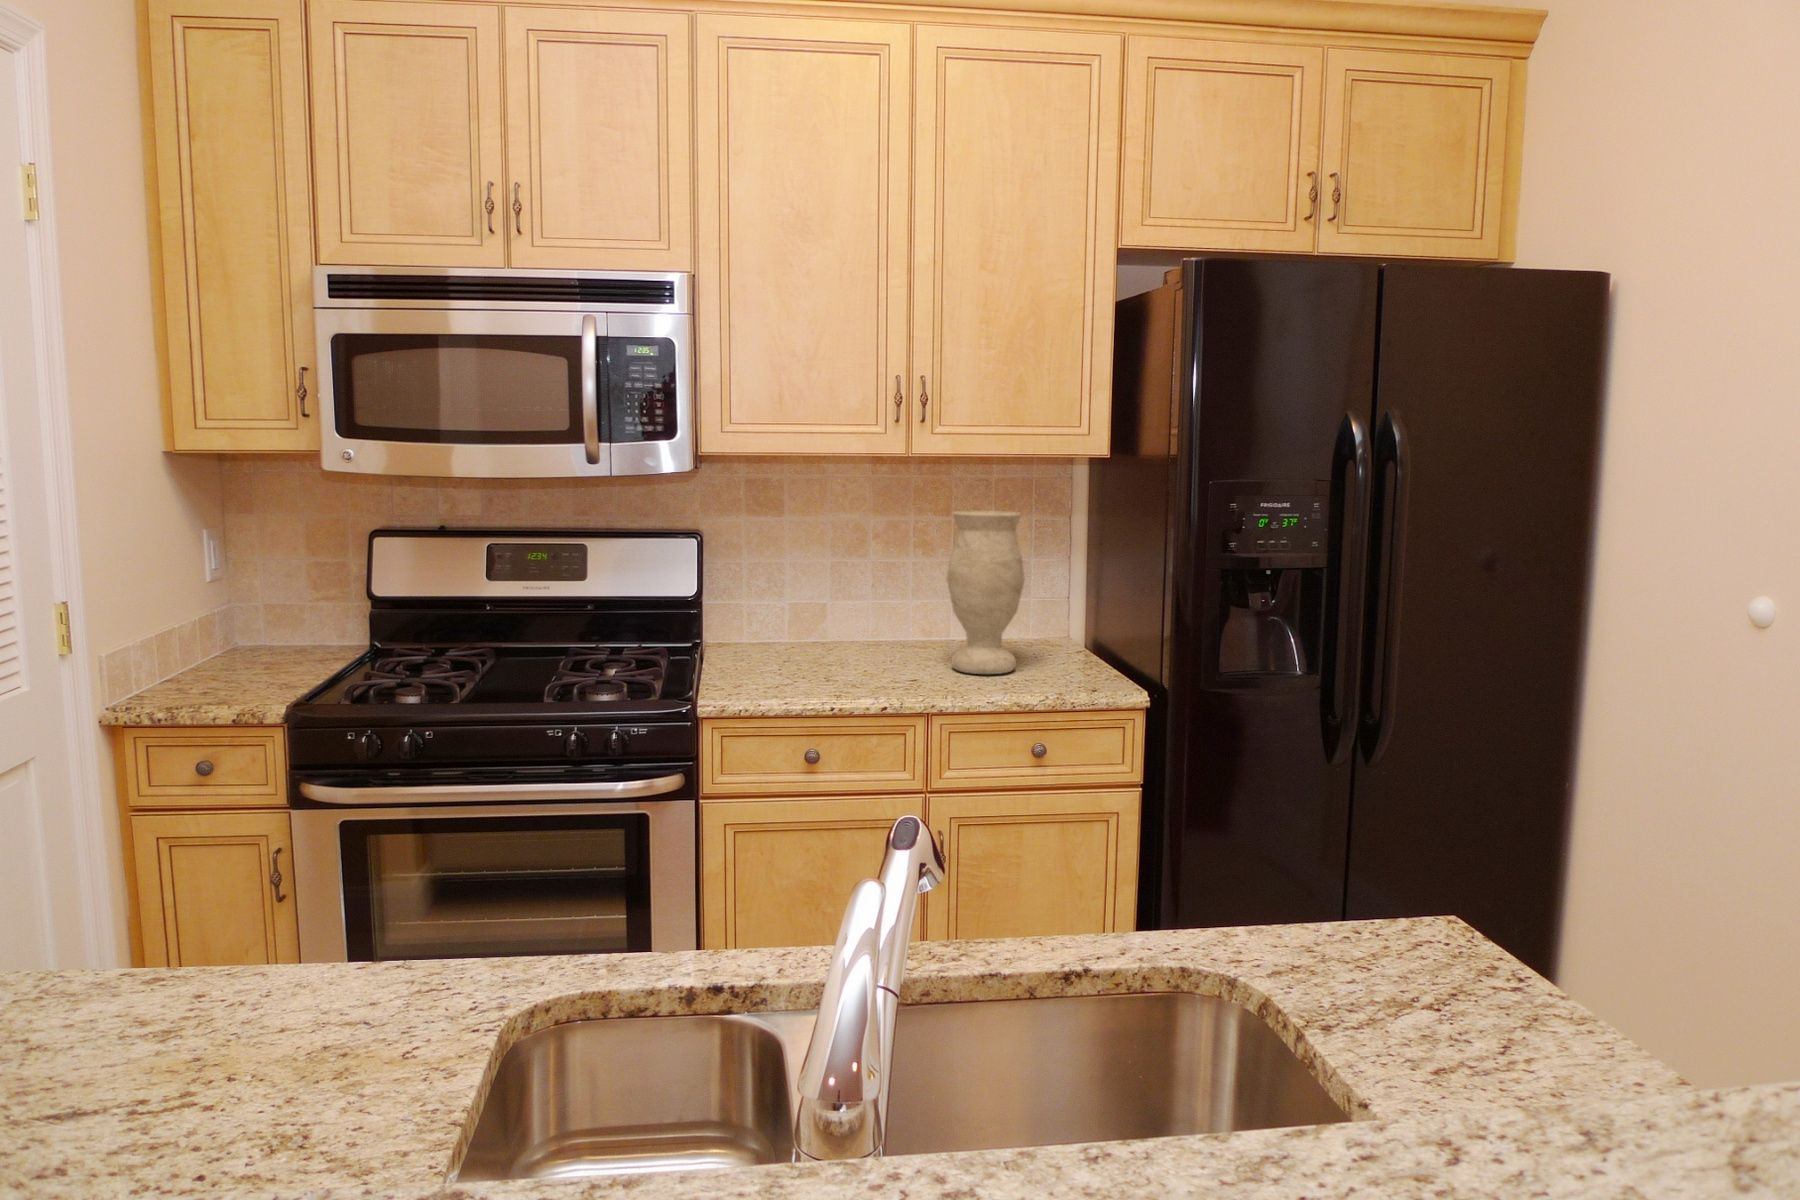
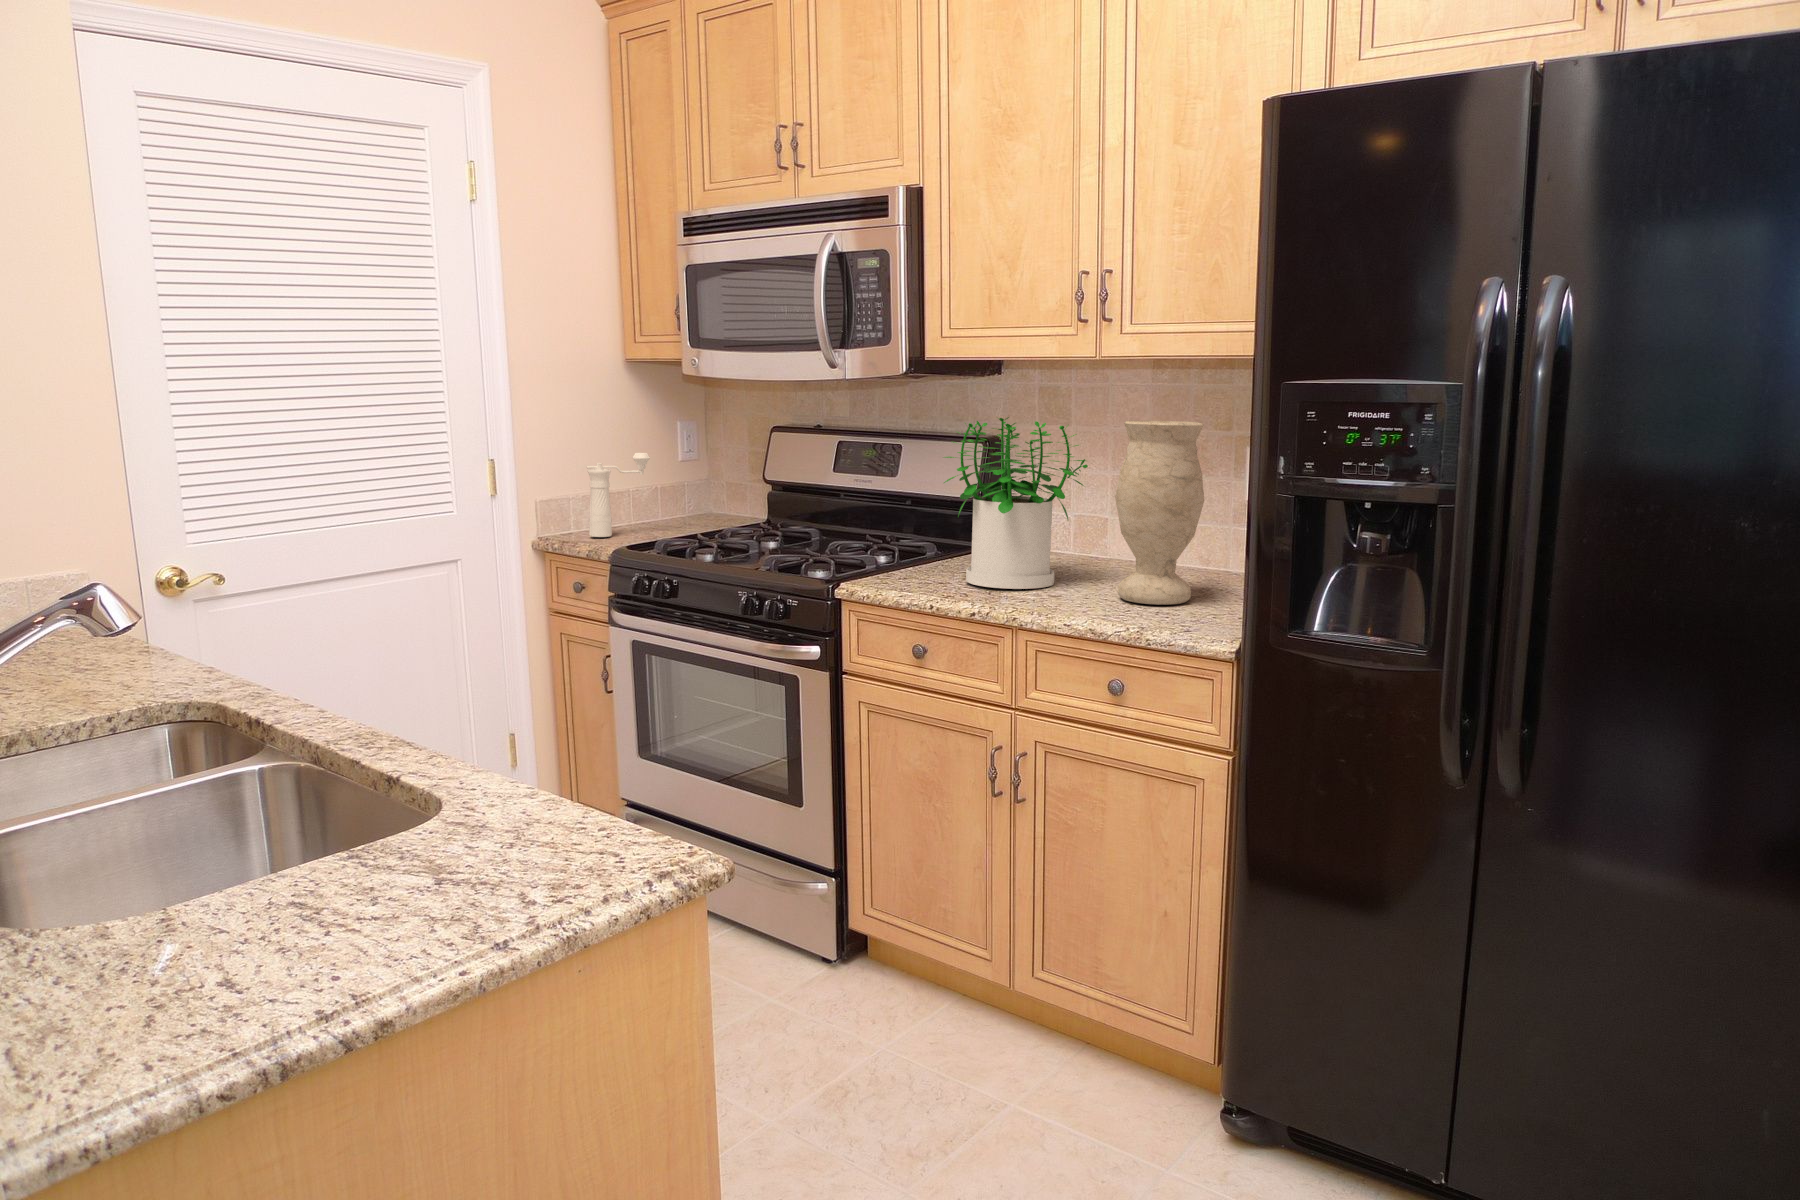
potted plant: none [767,512,892,681] -> present [944,417,1088,589]
pepper mill: none [176,575,253,697] -> present [587,453,650,537]

